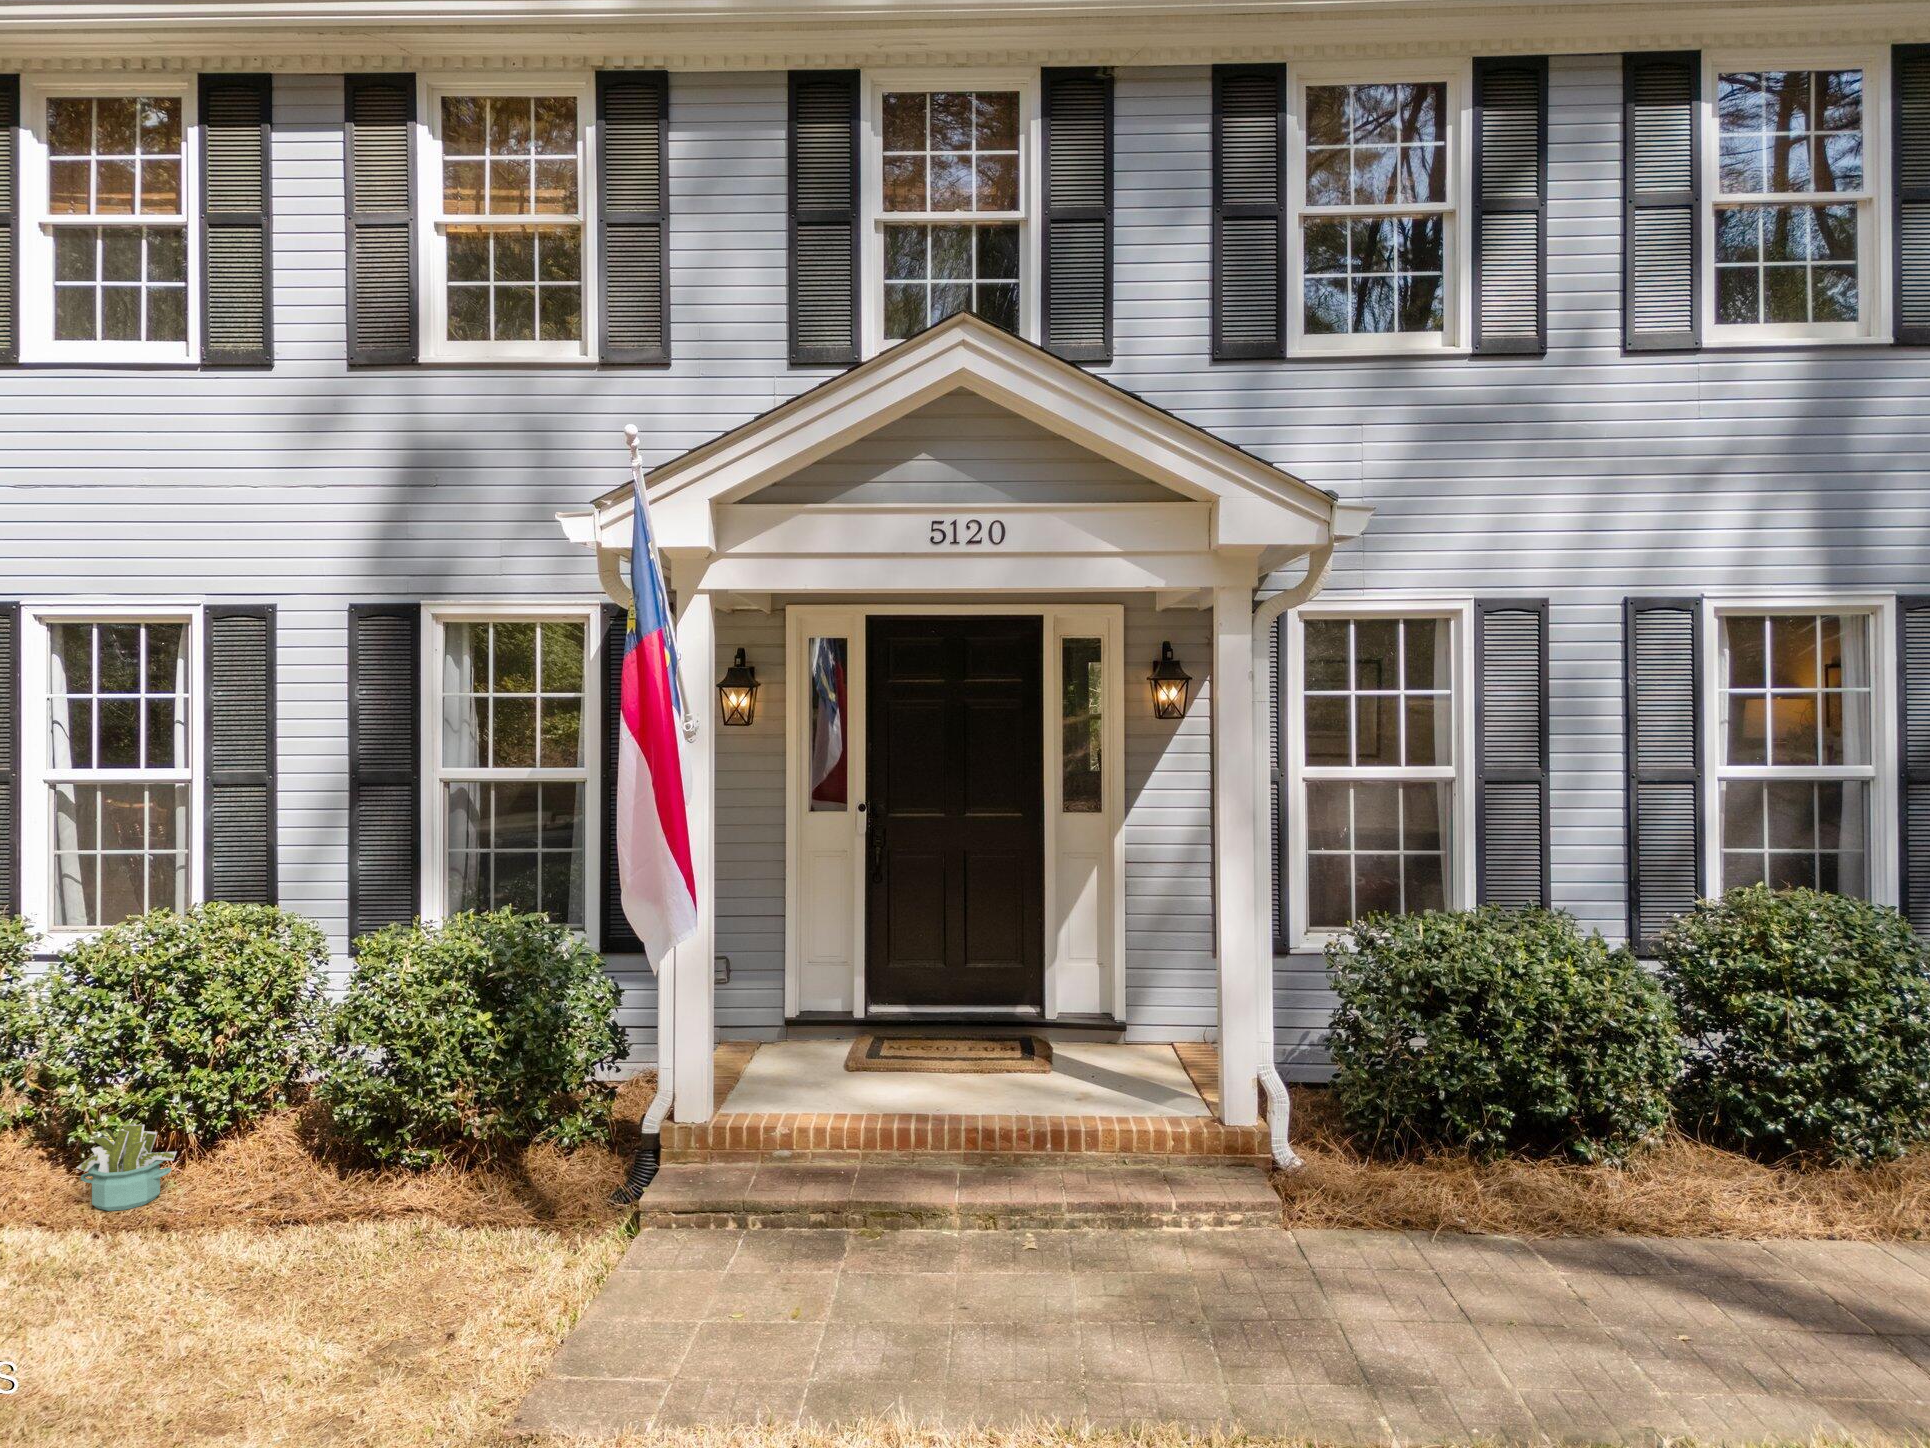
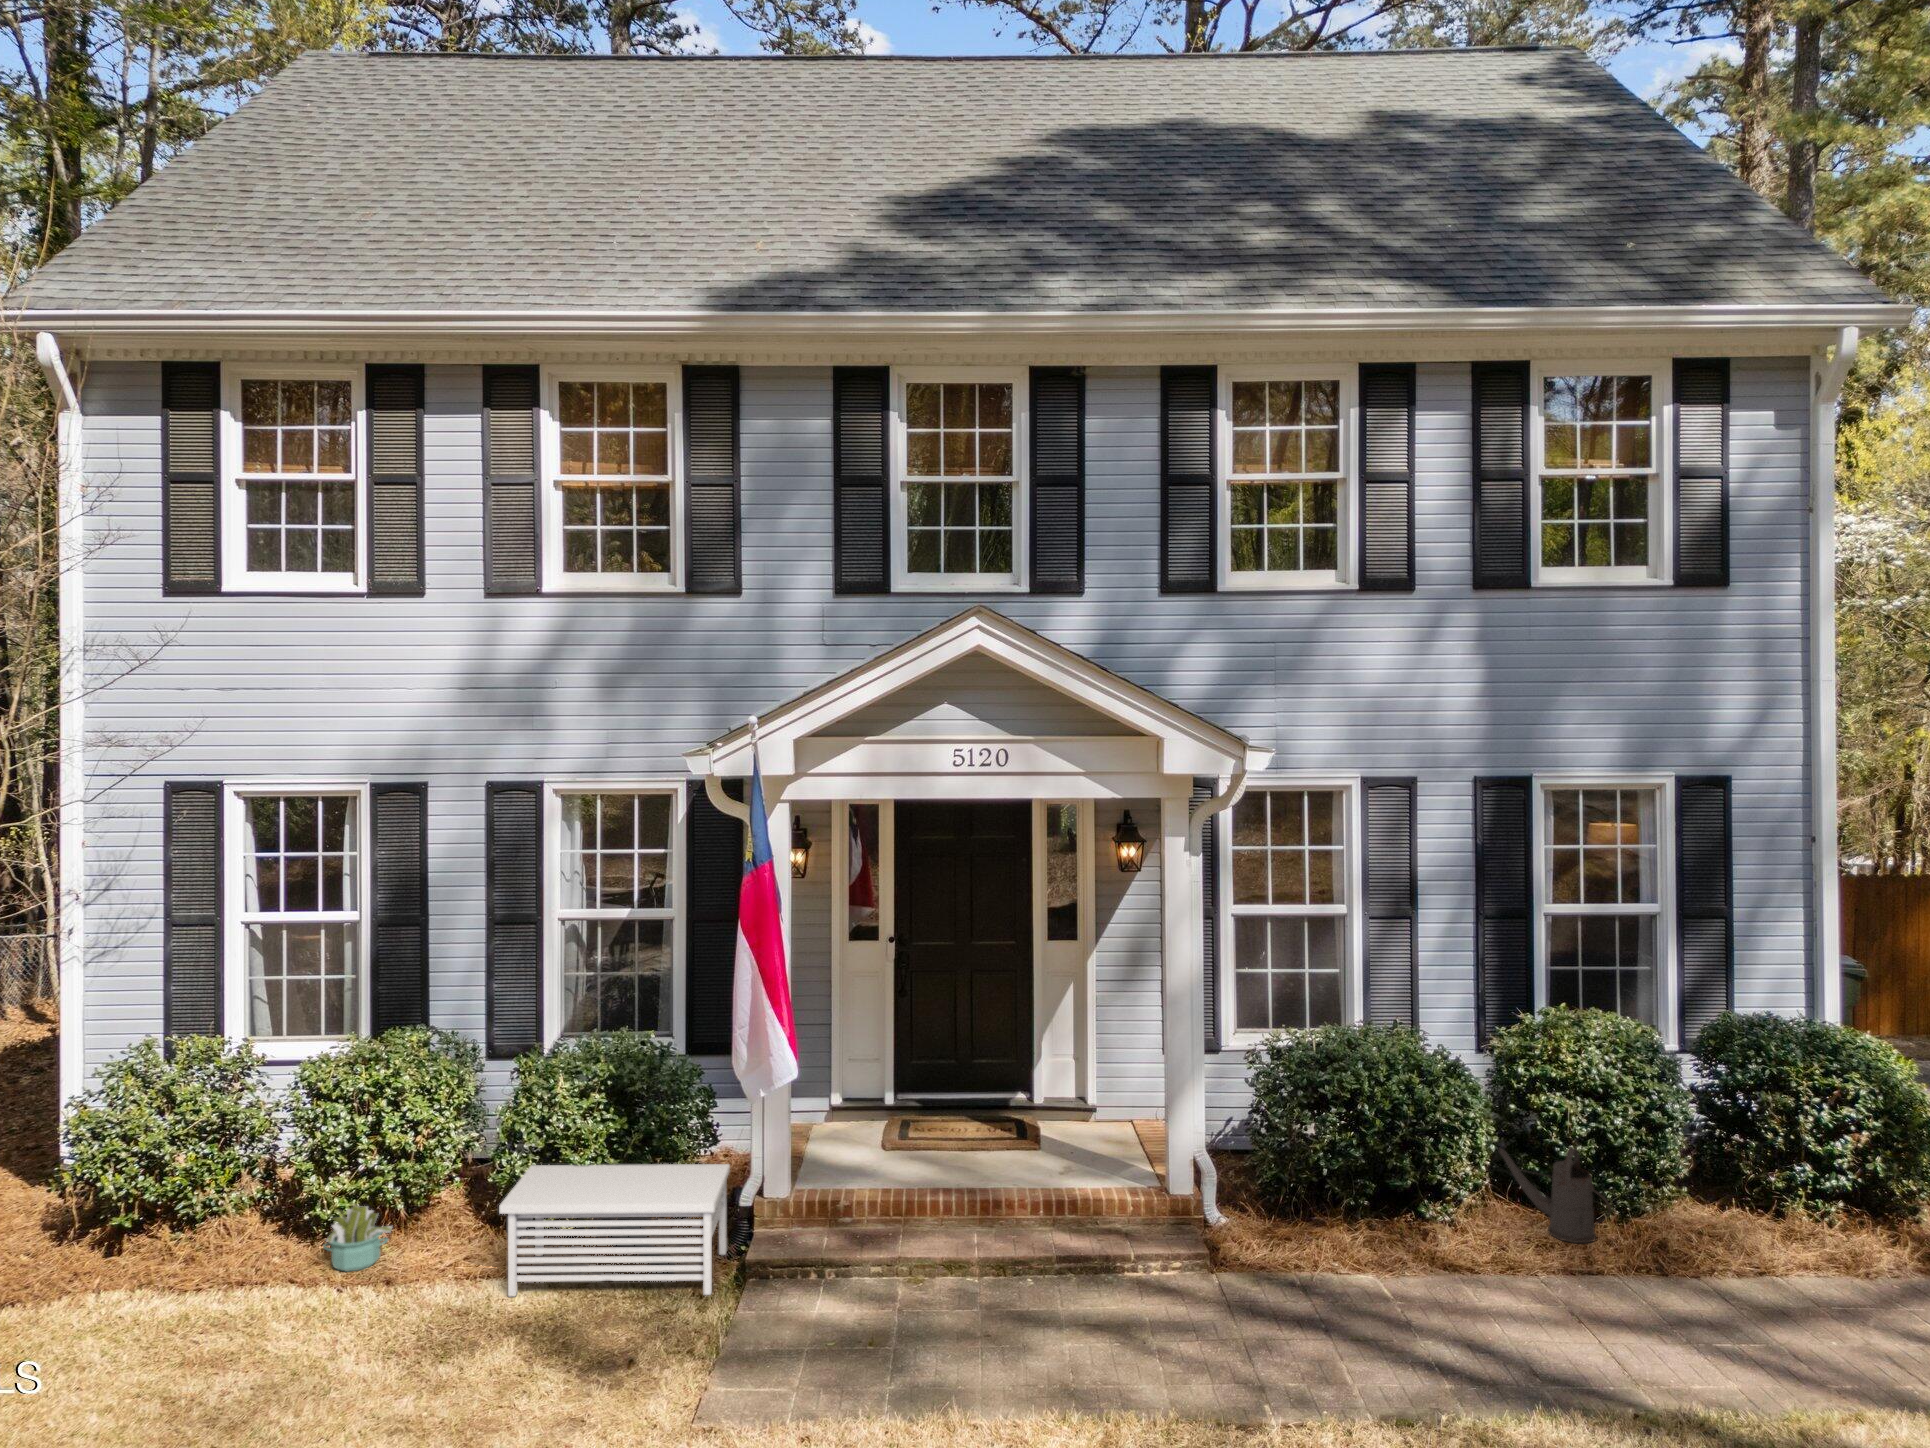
watering can: none [1684,1066,1856,1200] -> present [1499,1147,1611,1243]
storage bench: none [294,1074,627,1248] -> present [499,1164,730,1296]

